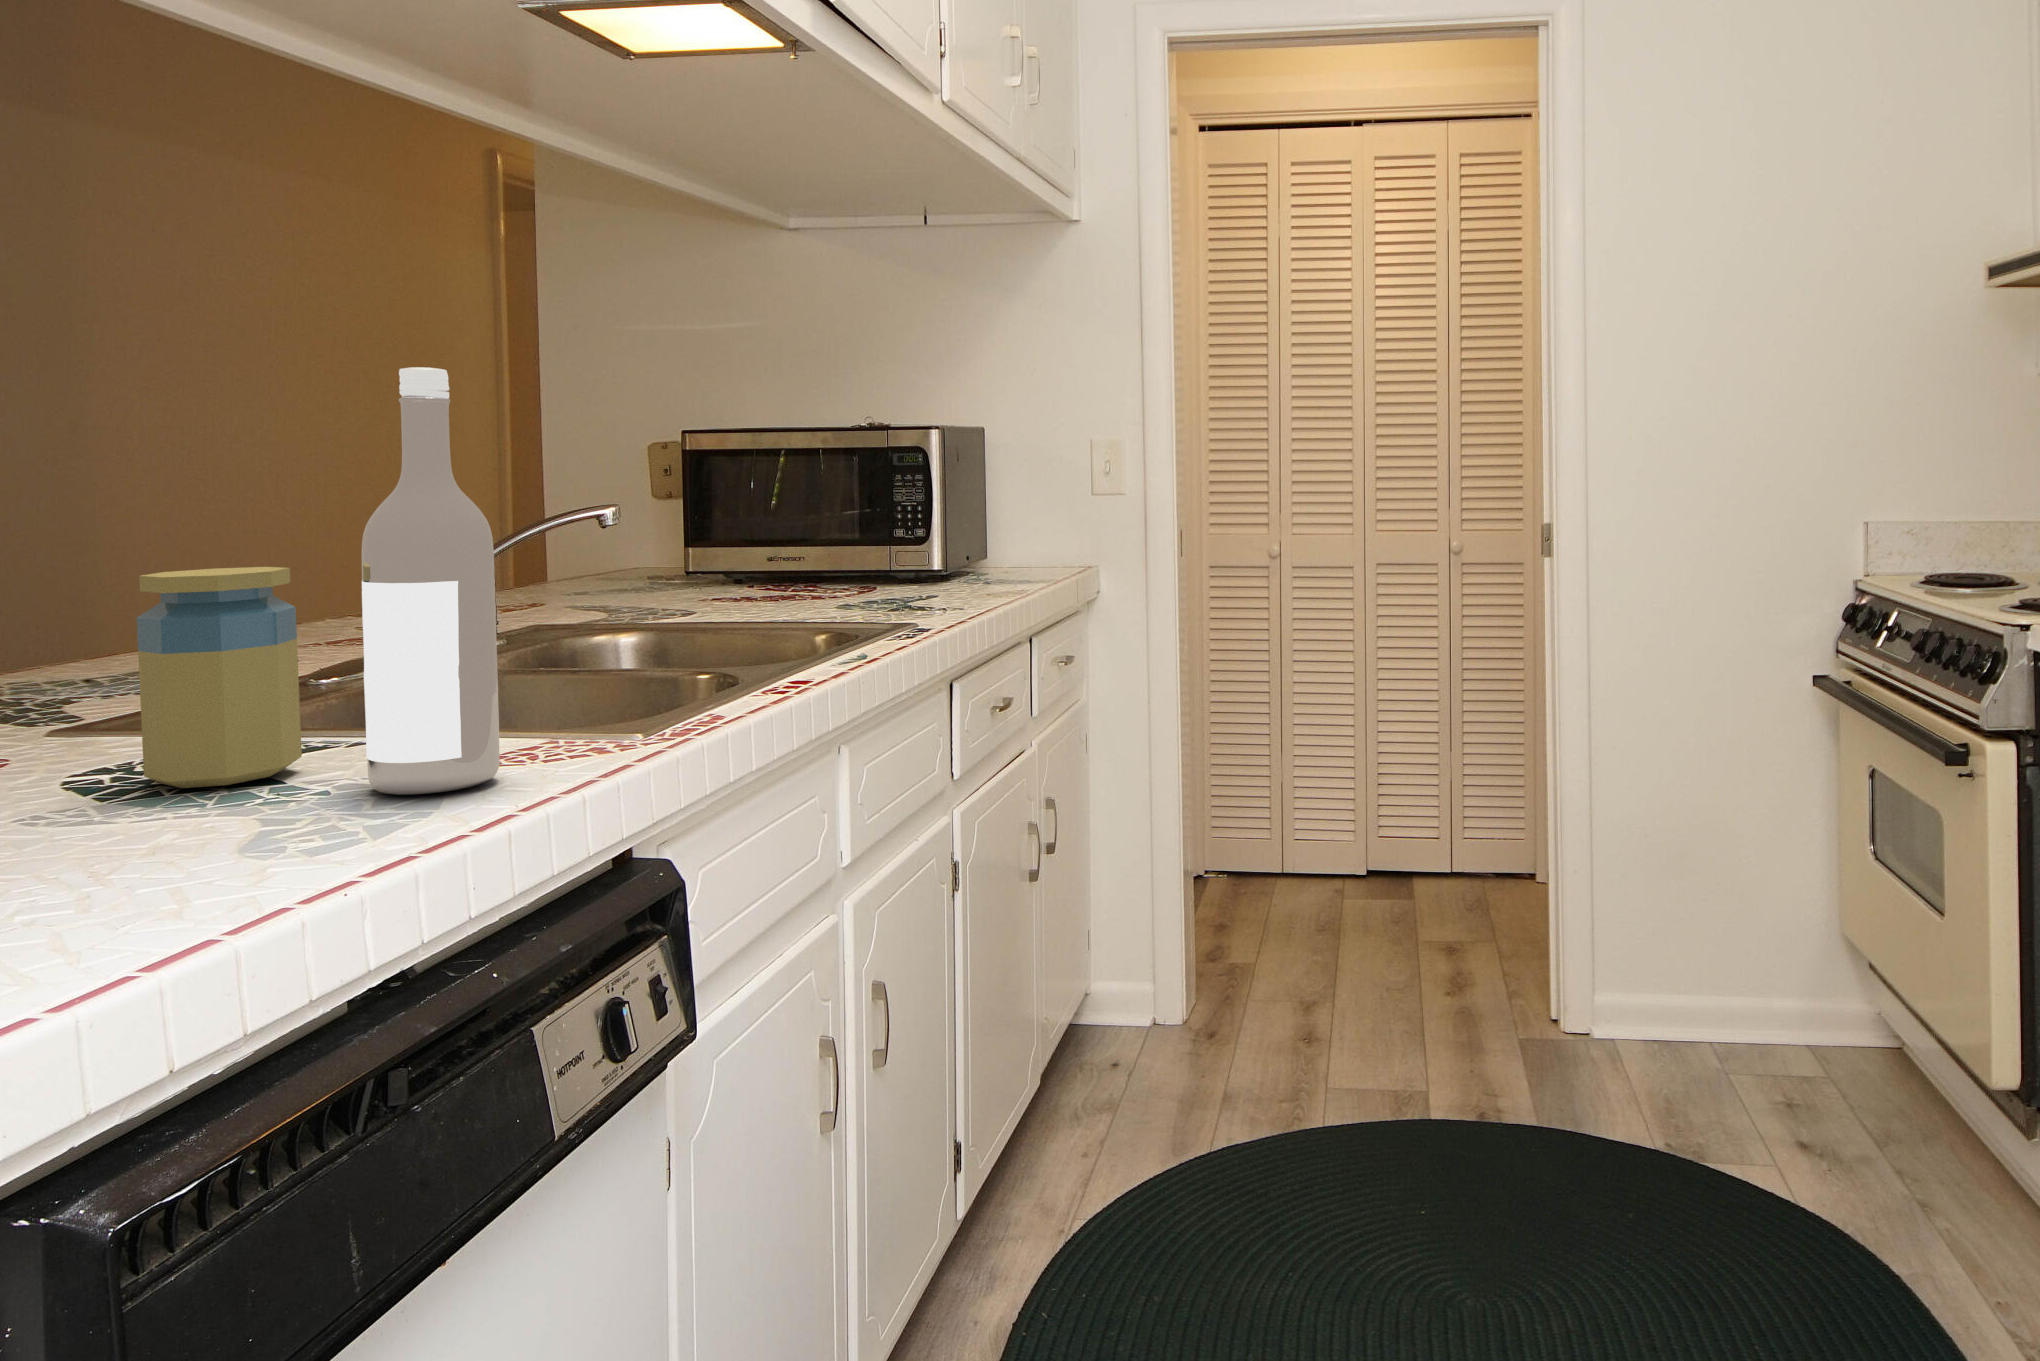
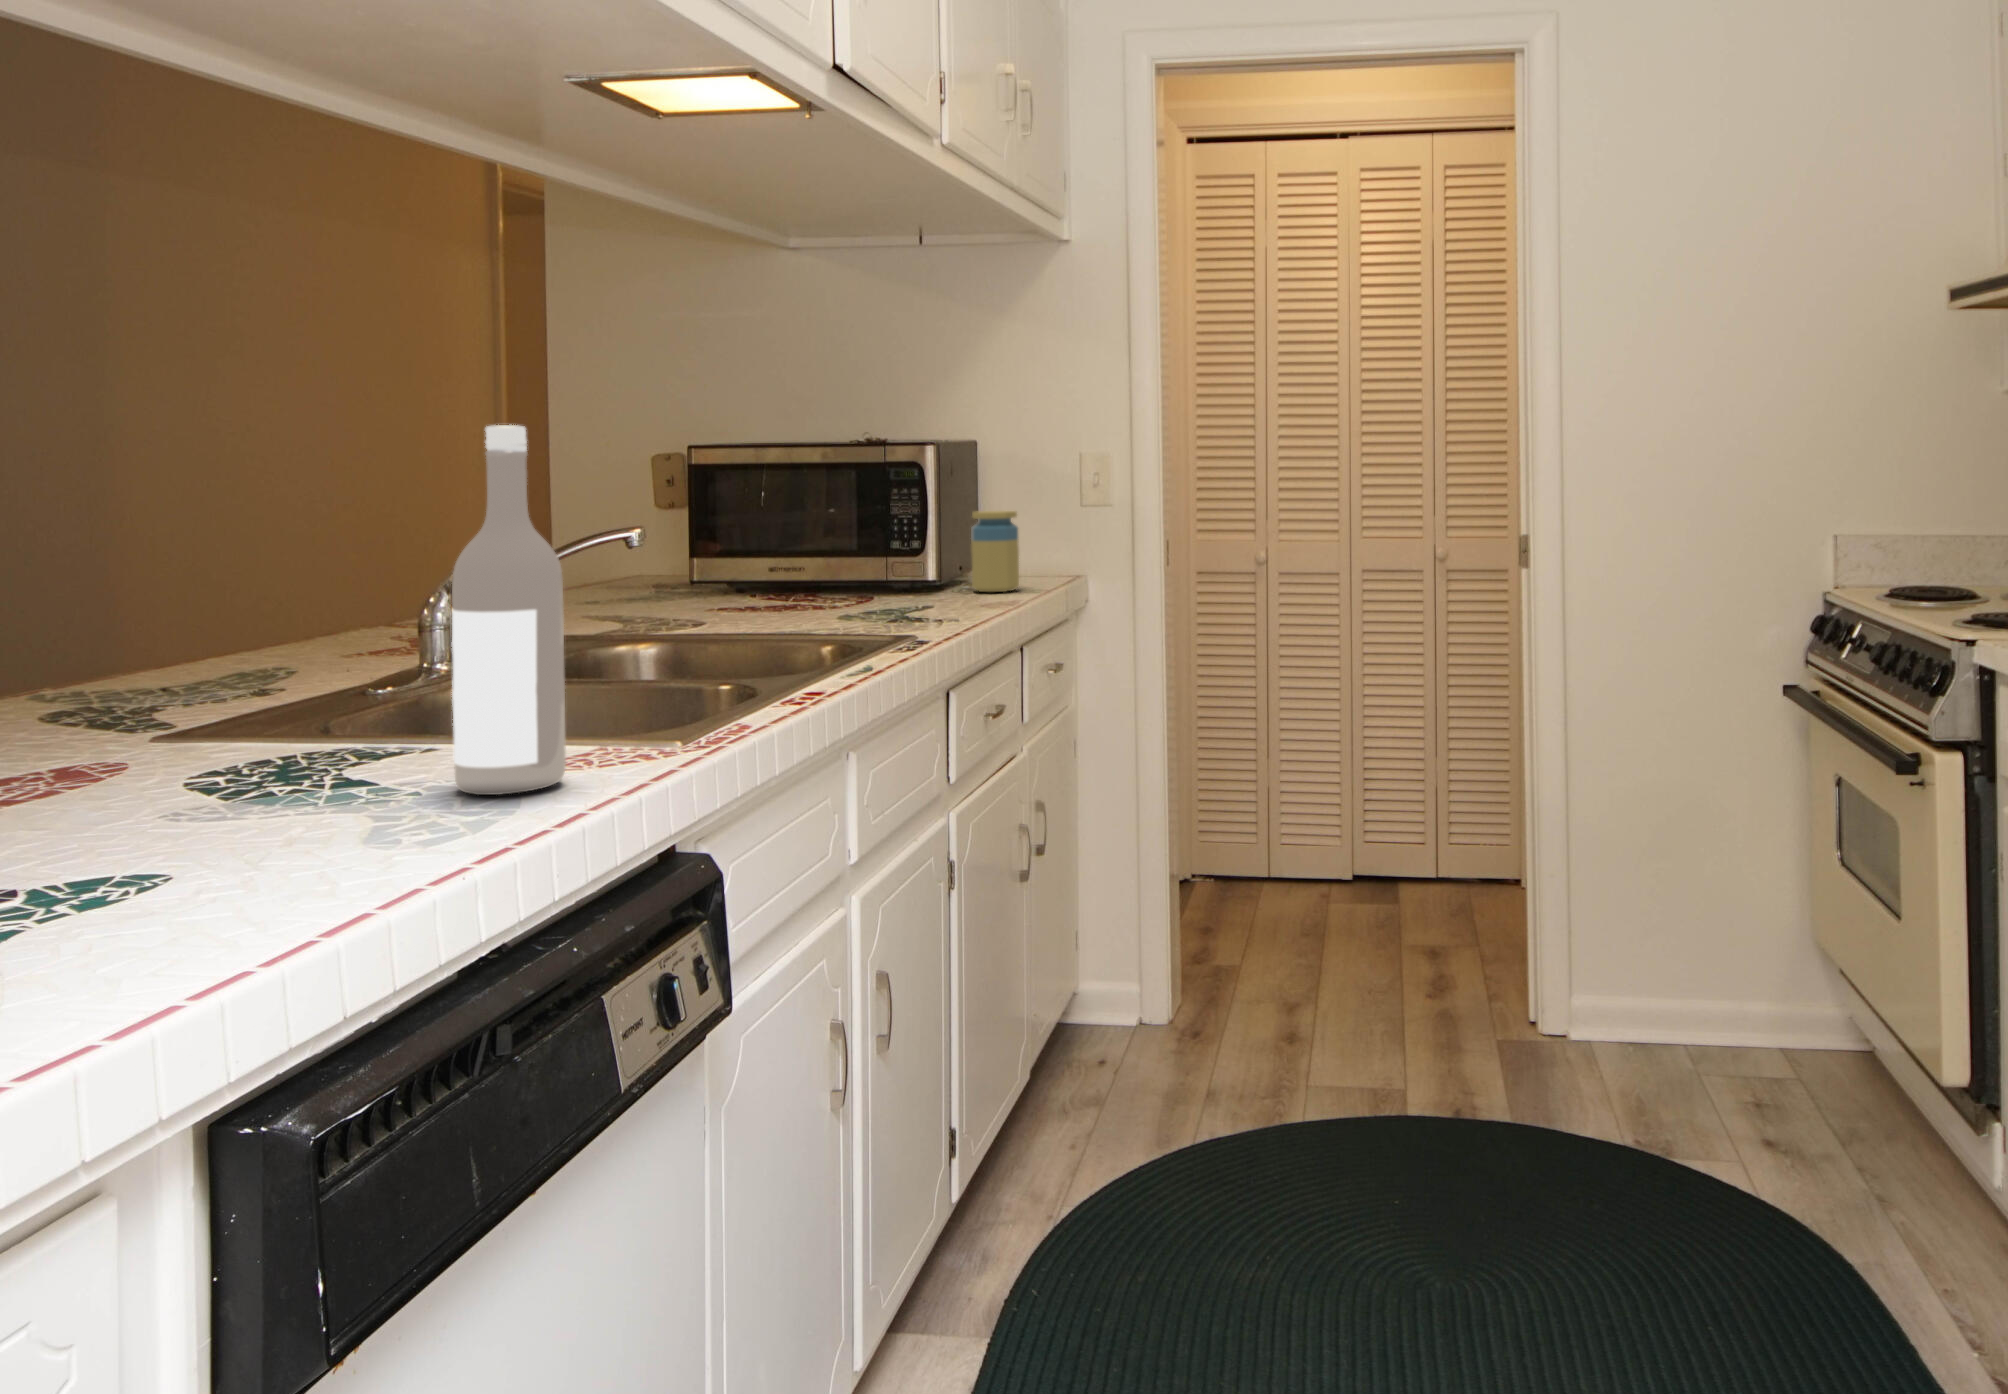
jar: present [137,567,302,788] -> present [971,511,1019,592]

